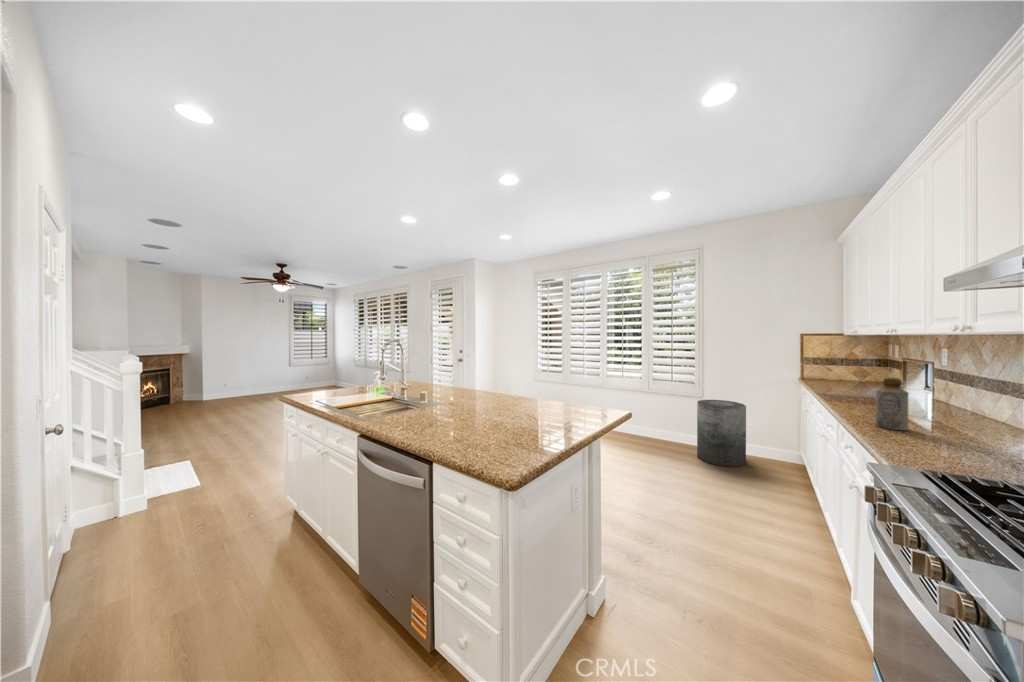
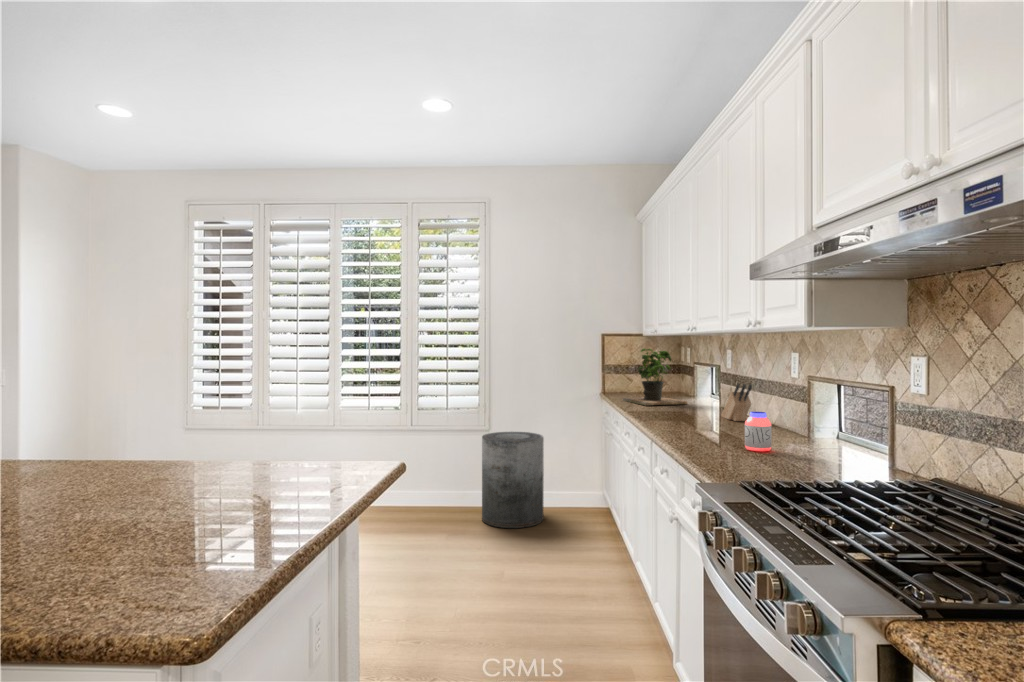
potted plant: none [818,346,890,393] -> present [623,349,687,405]
bottle: present [876,378,908,430] -> none [687,383,713,443]
knife block: none [929,379,970,415] -> present [721,384,752,421]
jar: none [949,408,988,447] -> present [745,412,772,451]

